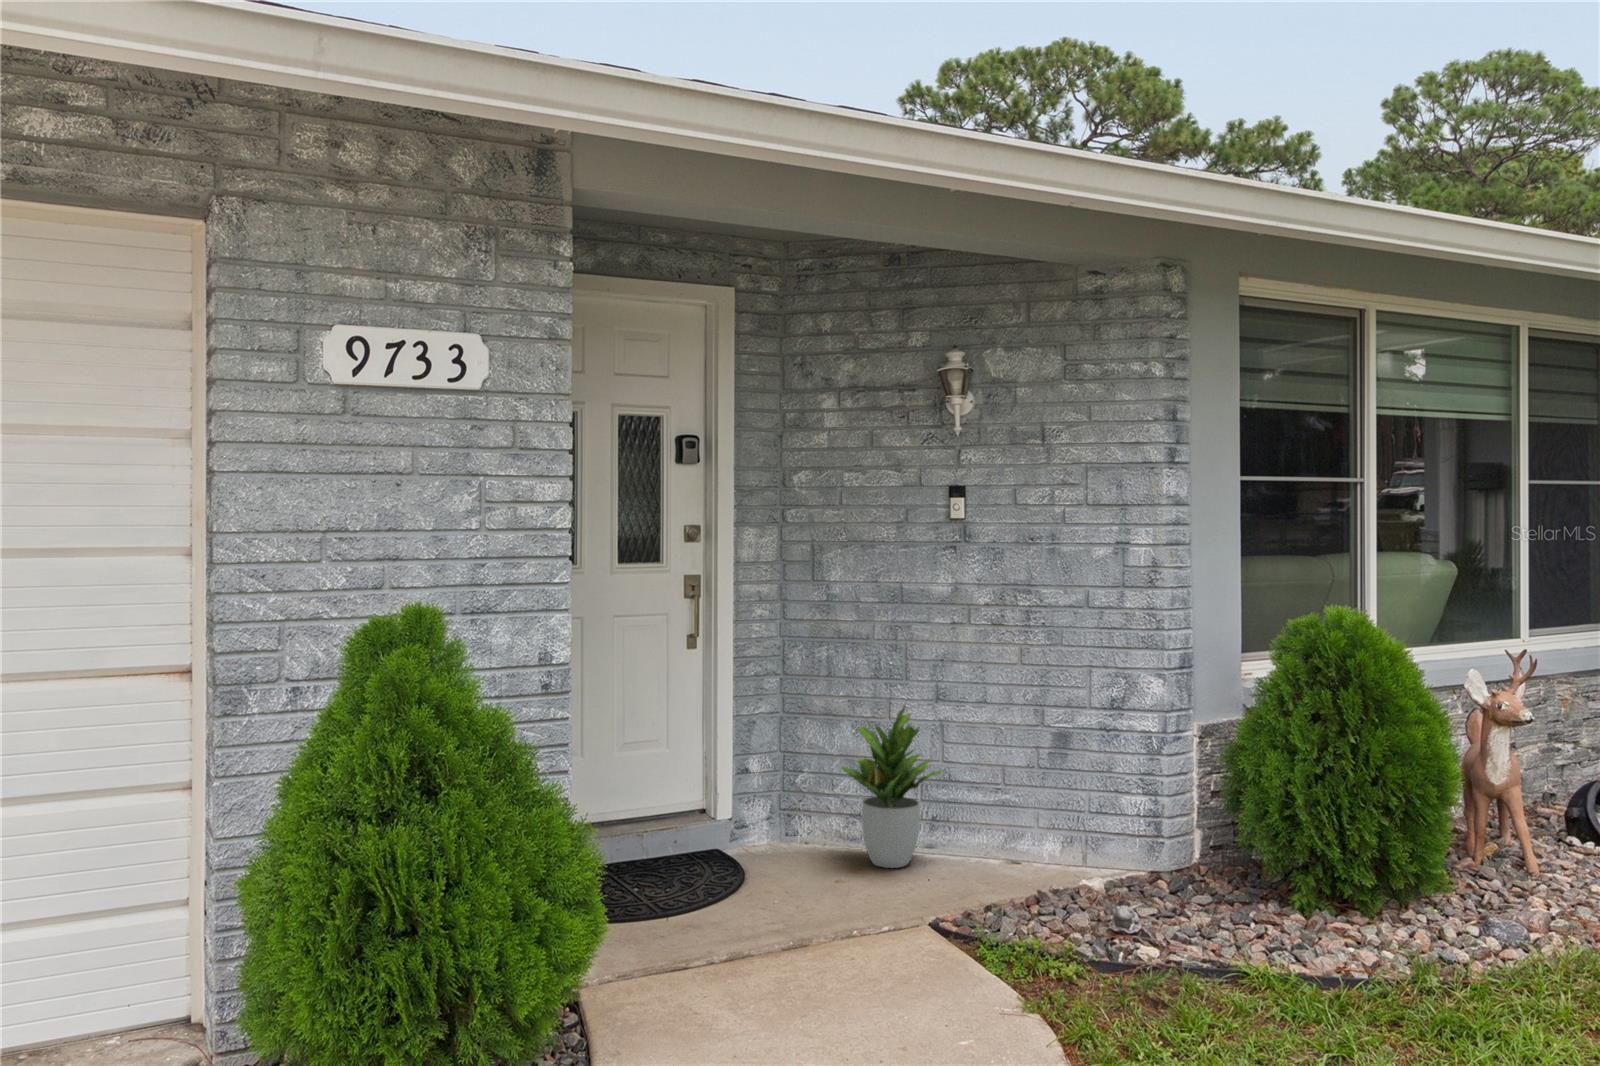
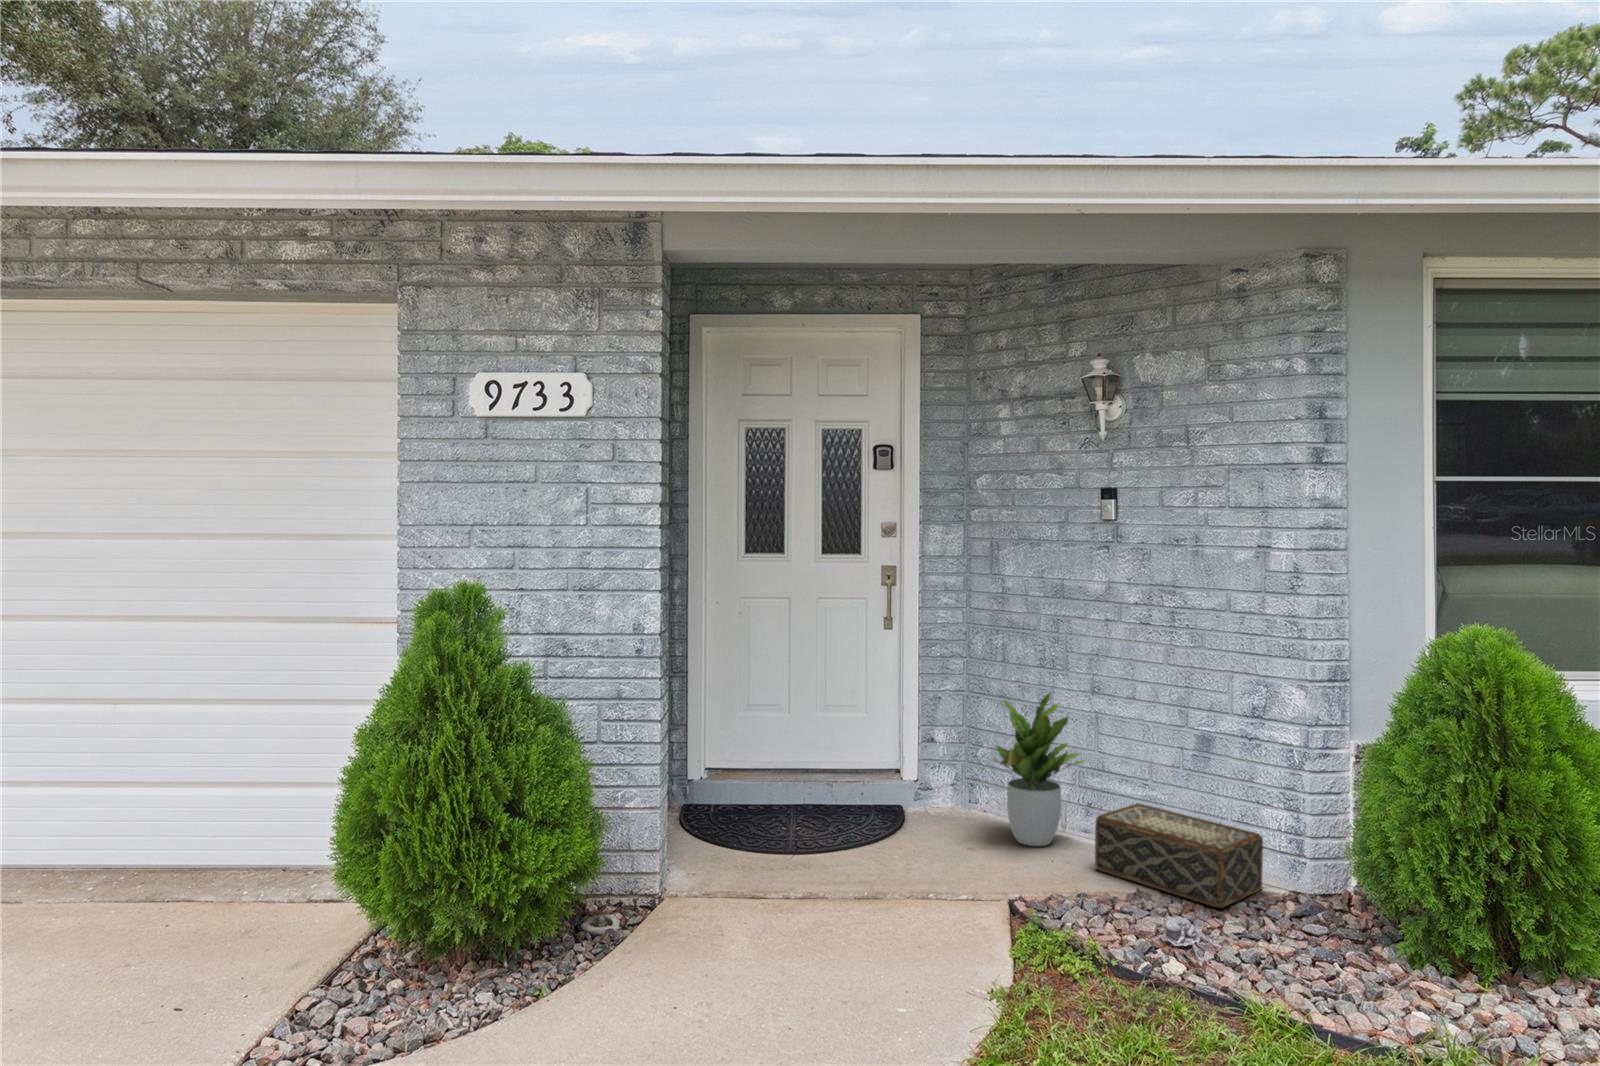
woven basket: none [976,808,1128,896] -> present [1095,804,1263,908]

